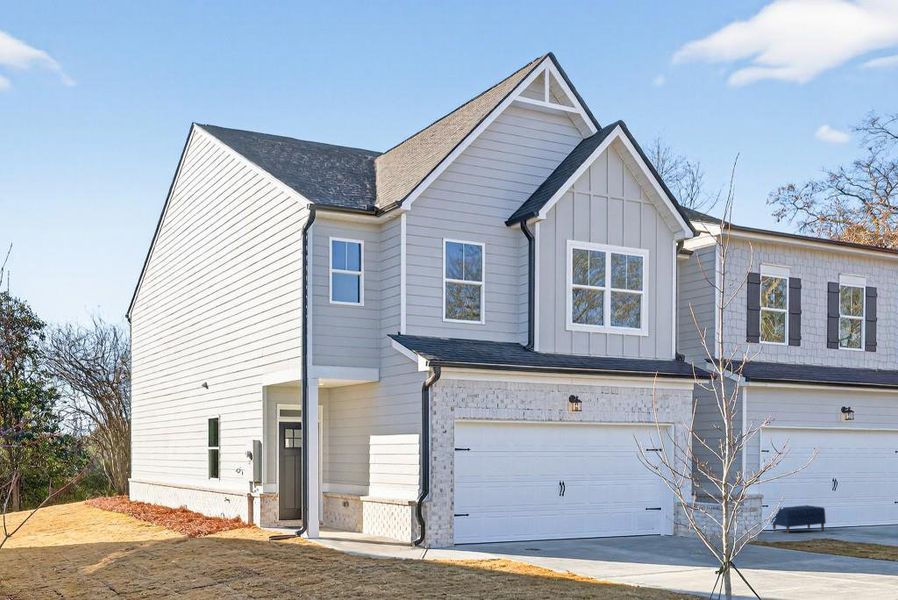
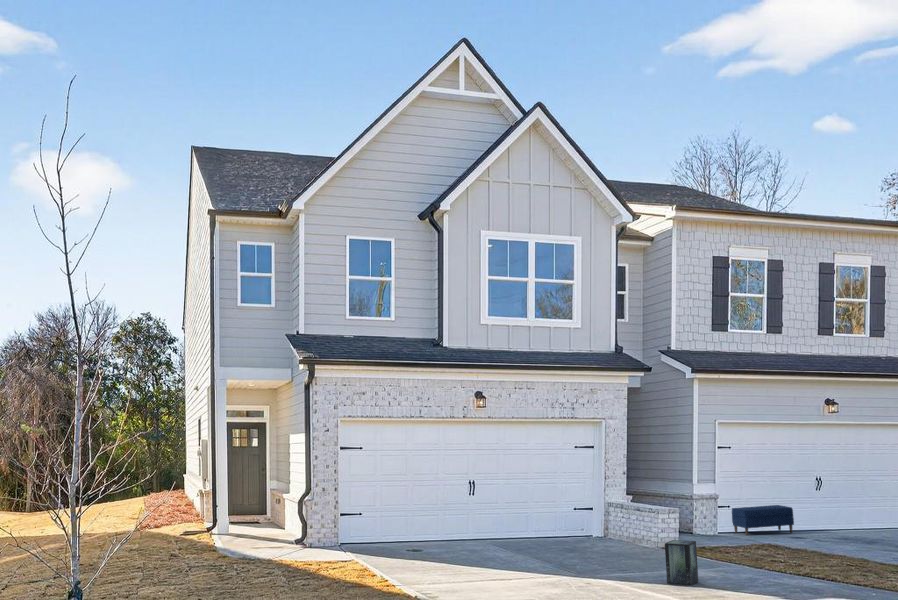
storage box: none [817,536,843,577] -> present [665,540,698,586]

